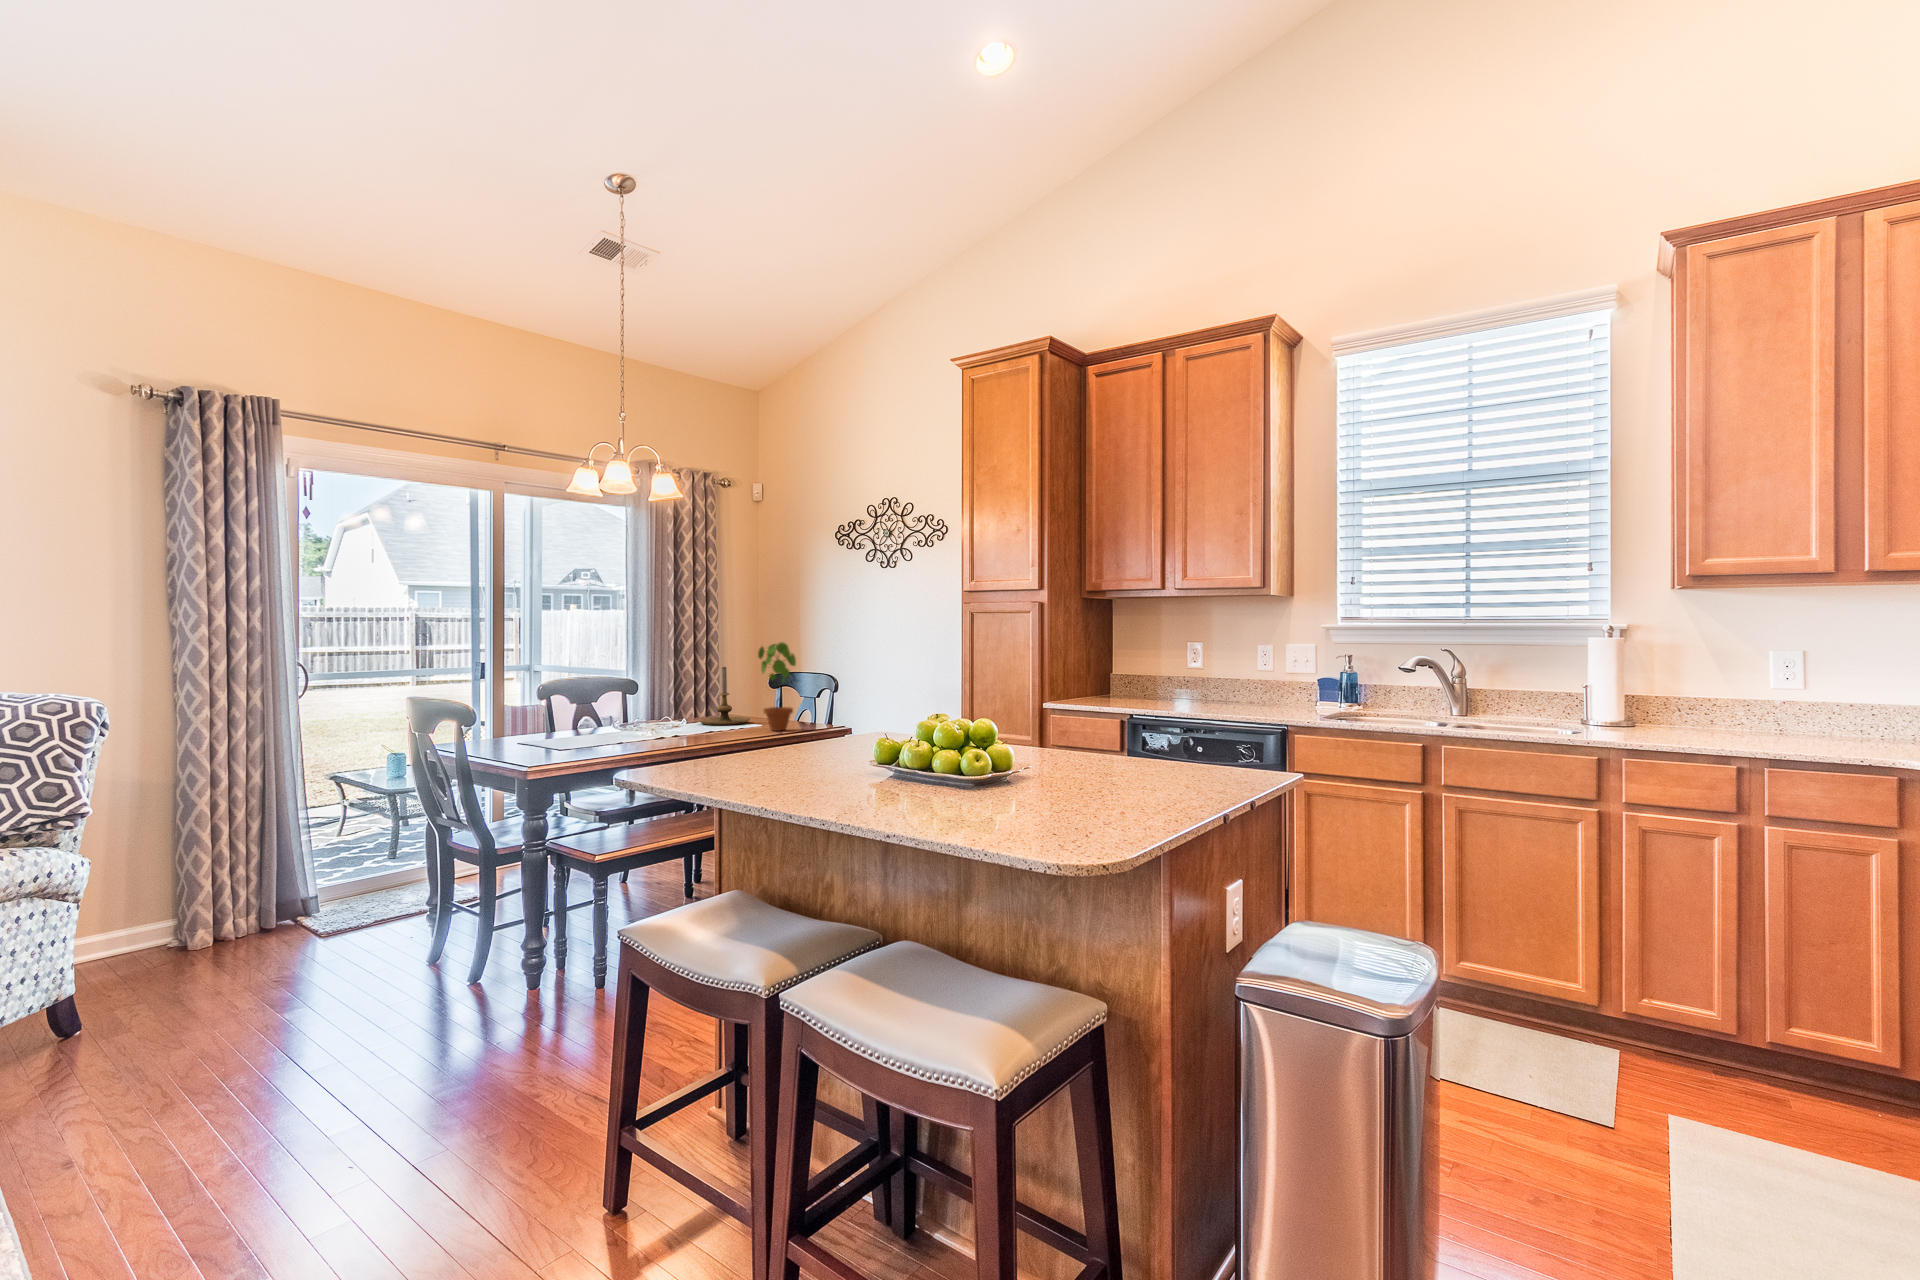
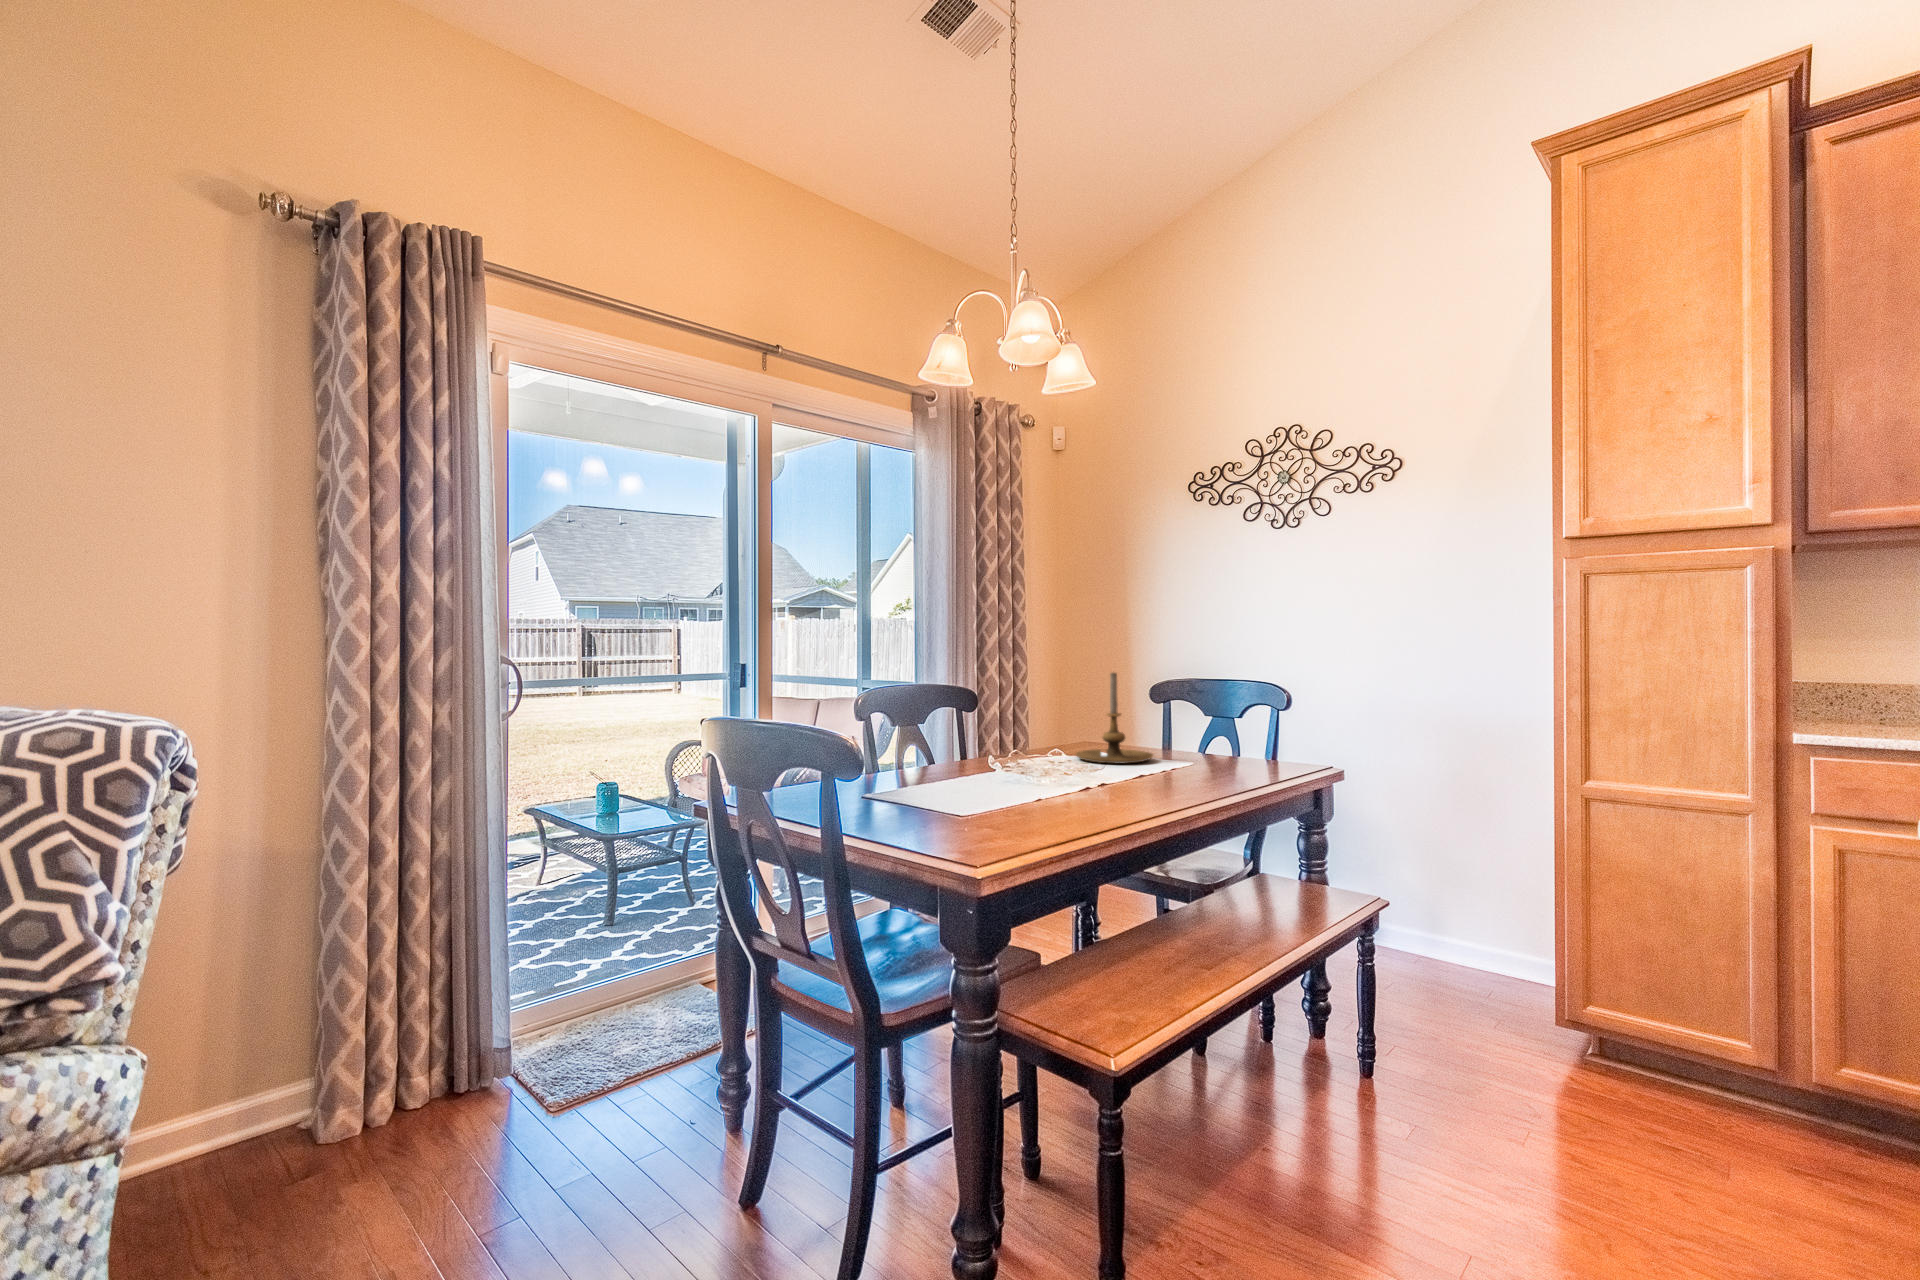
potted plant: present [758,642,796,731] -> none [1213,632,1277,778]

